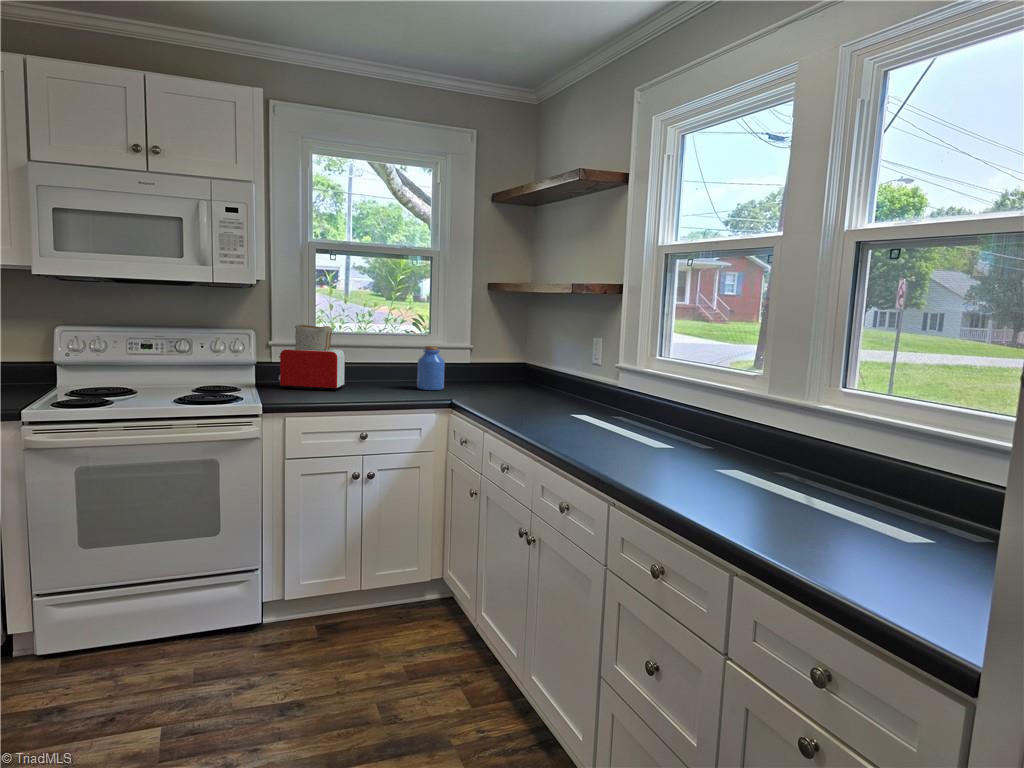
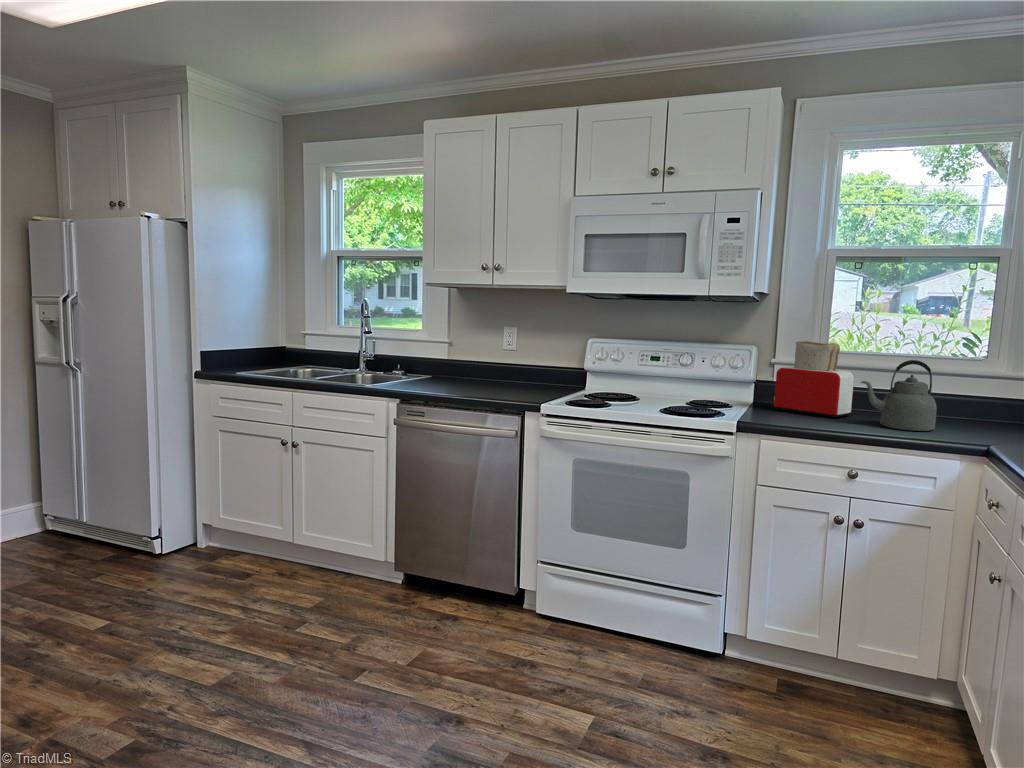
kettle: none [356,339,410,394] -> present [860,360,937,431]
jar: present [417,346,445,390] -> none [952,373,998,432]

